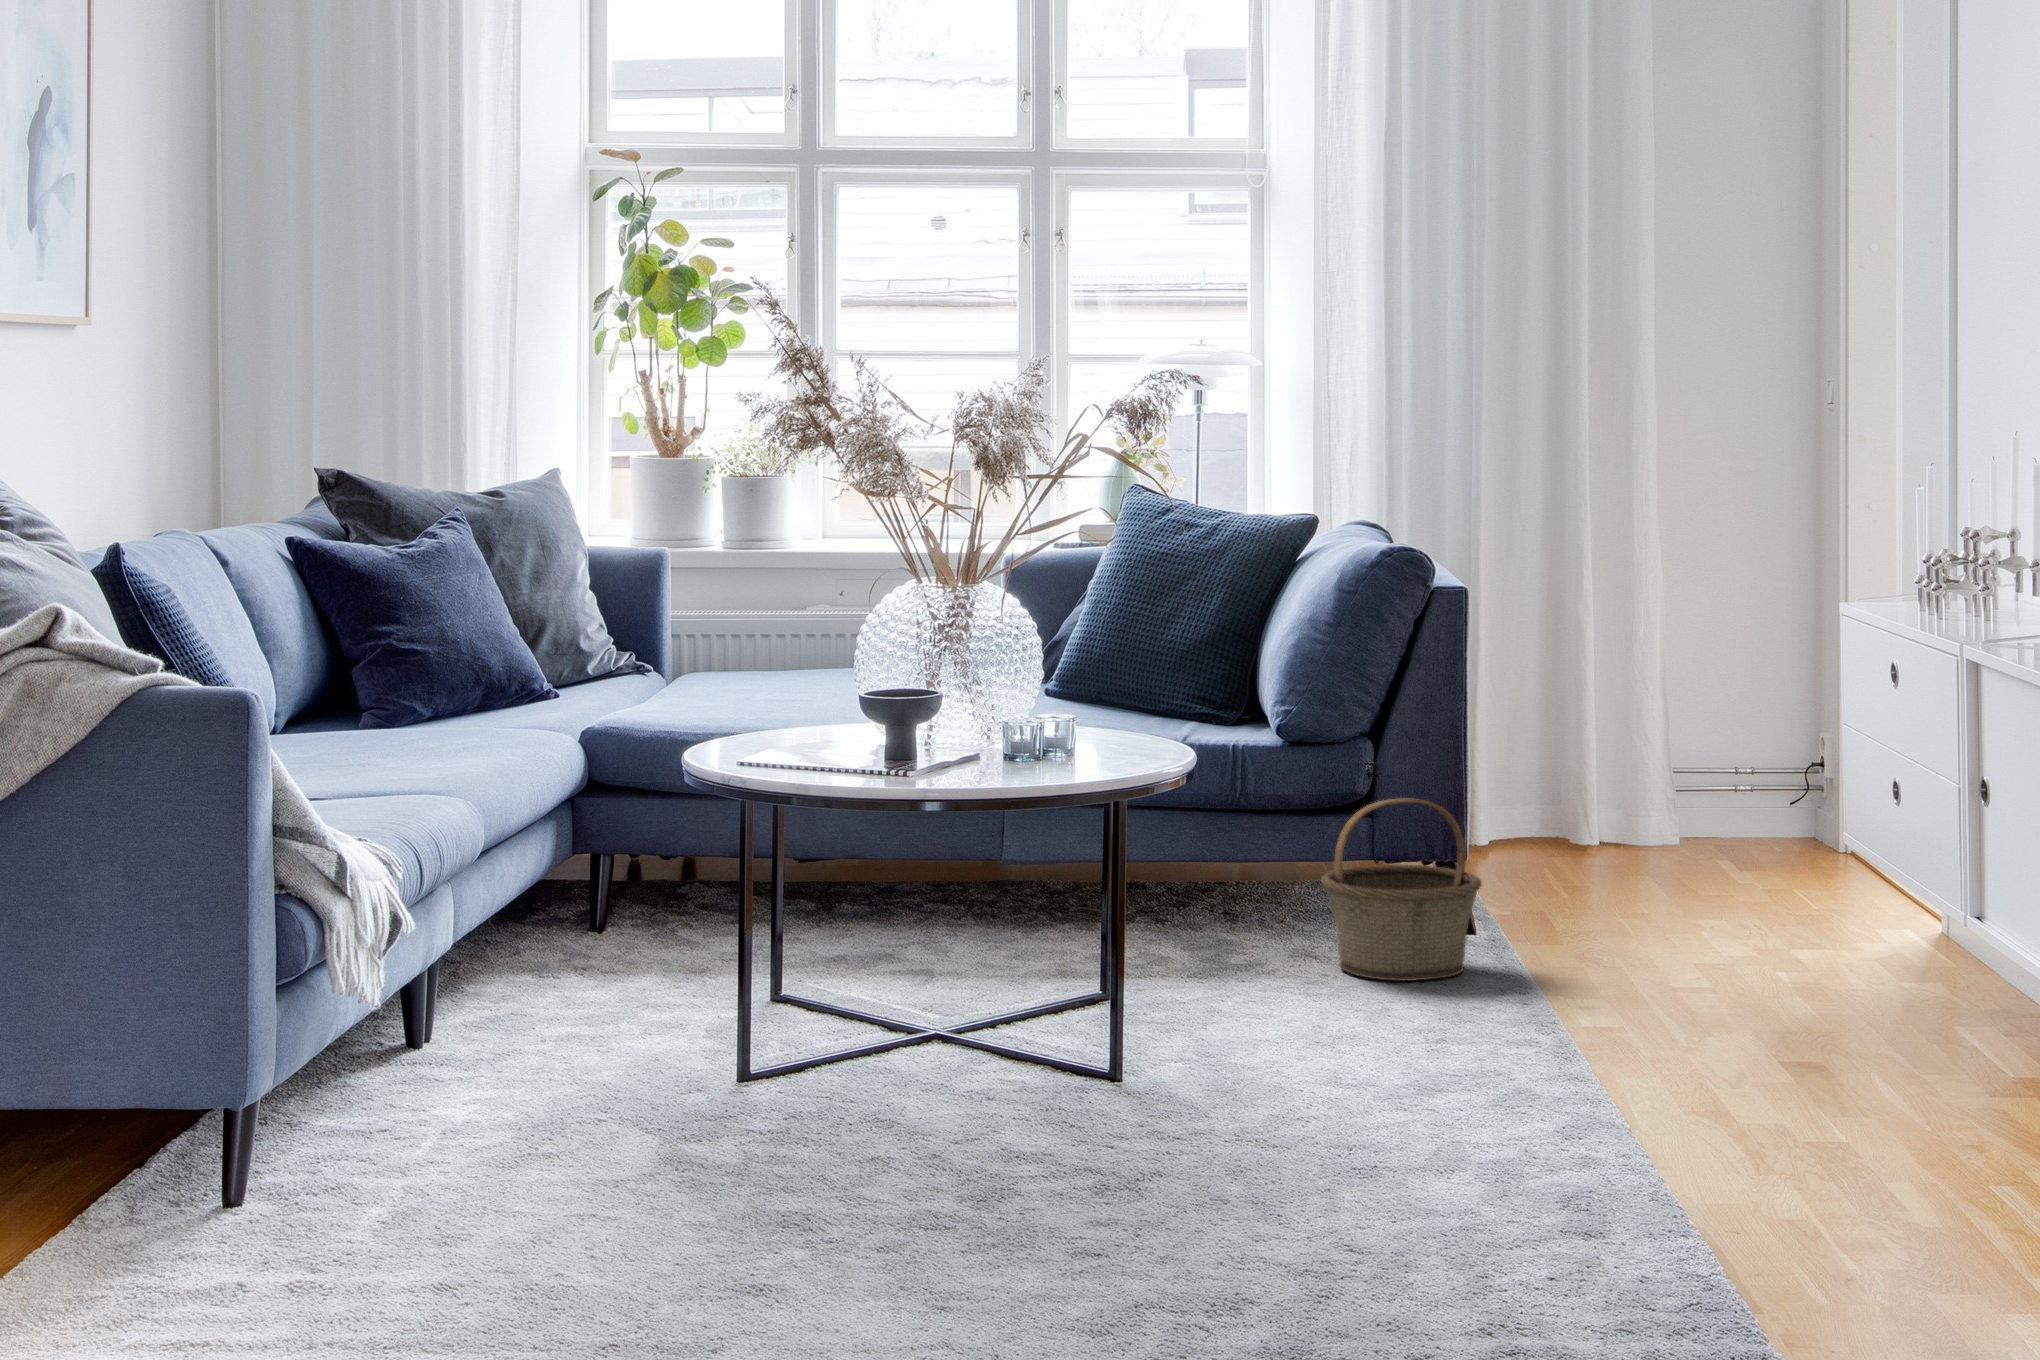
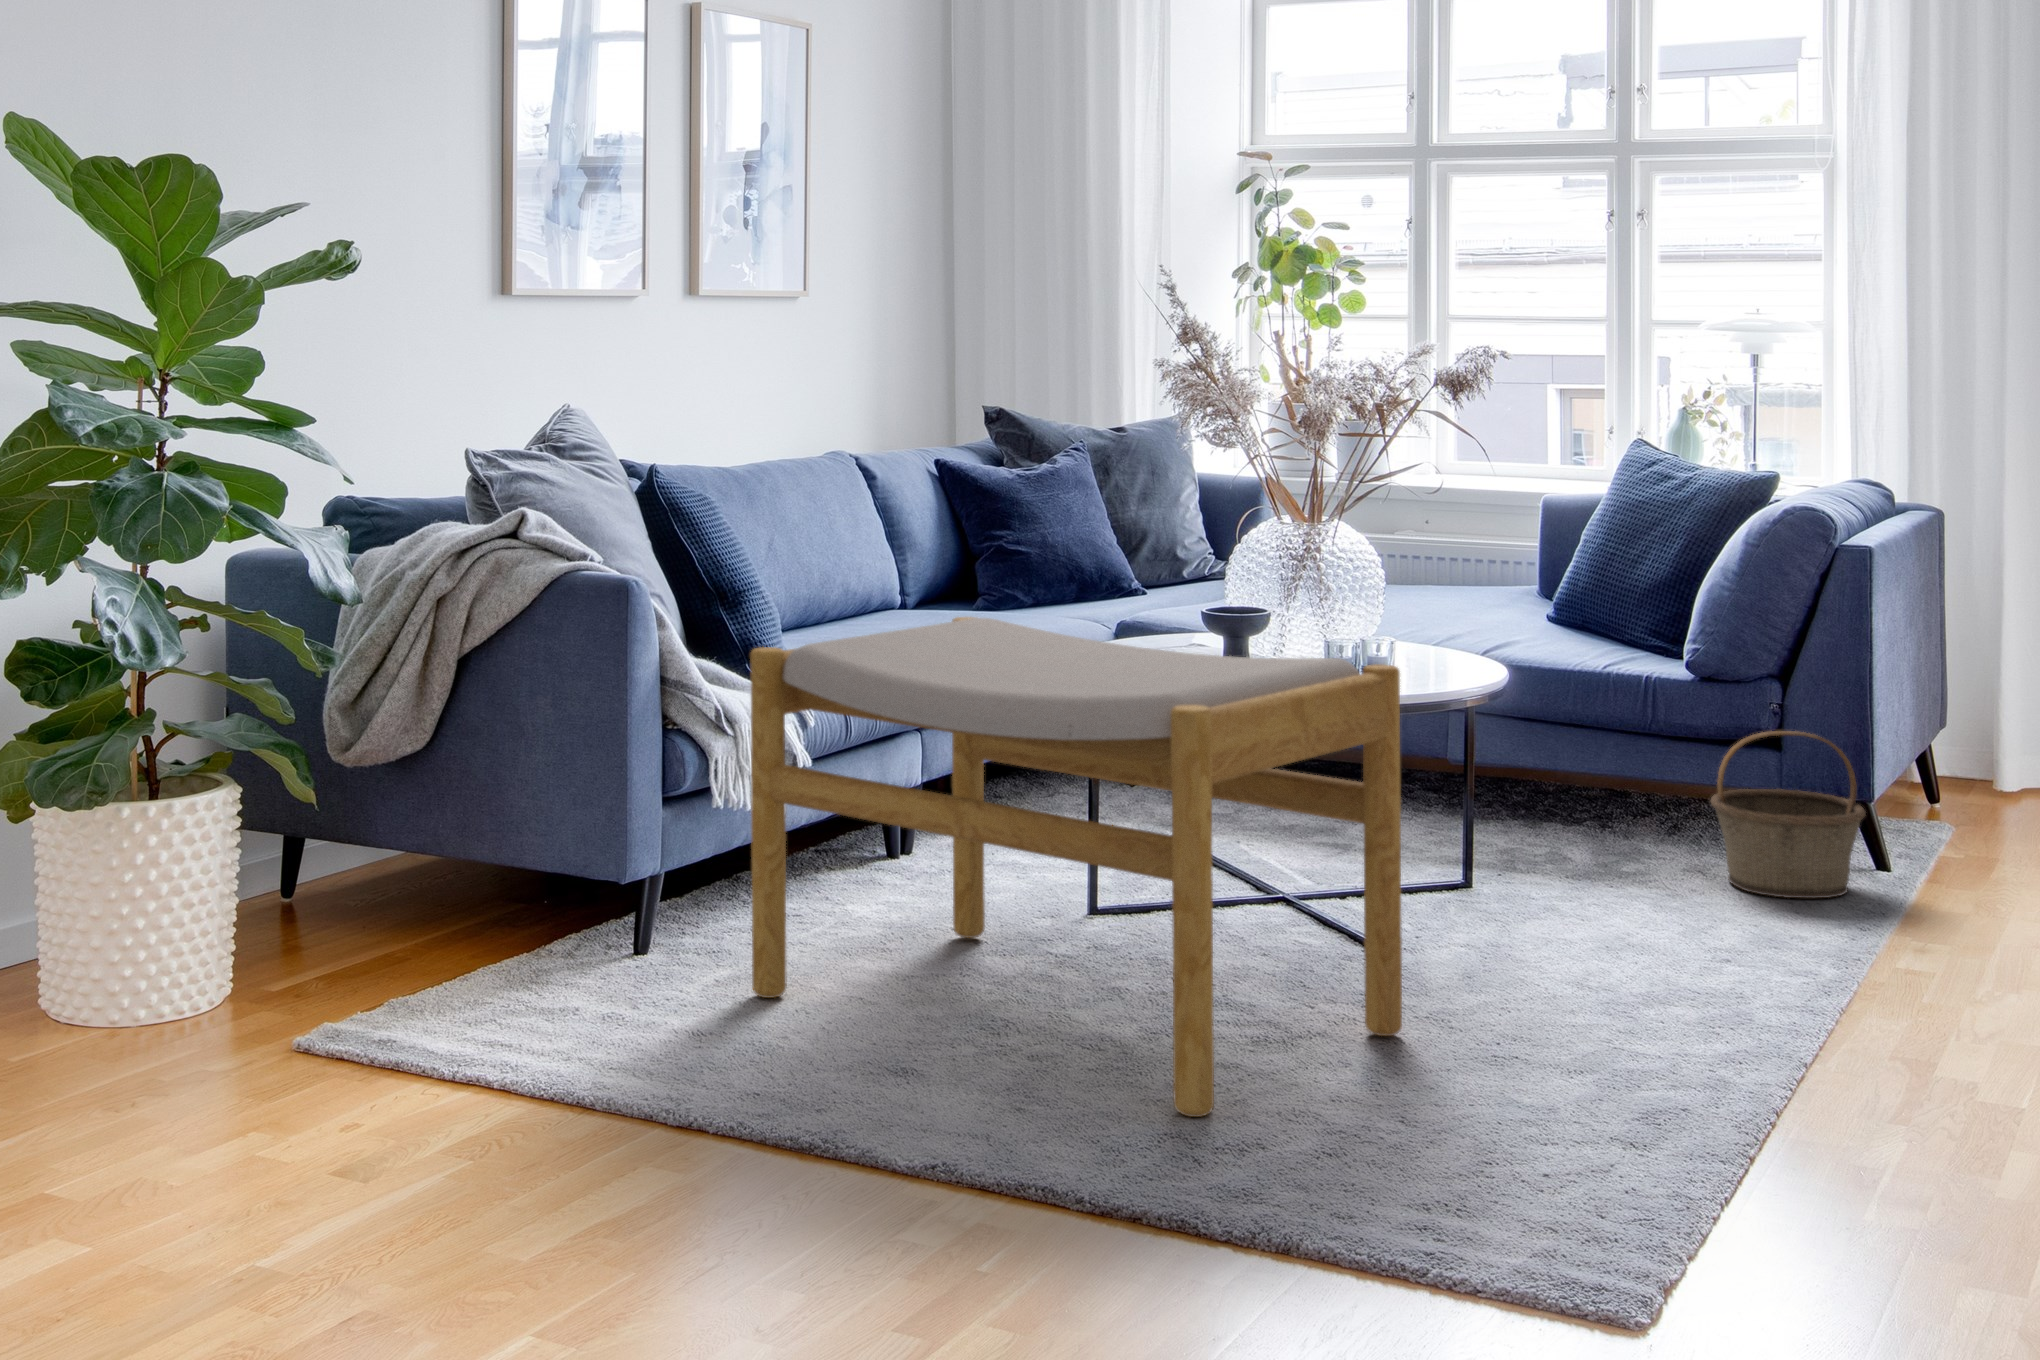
footstool: none [433,721,1218,1278] -> present [750,617,1402,1117]

